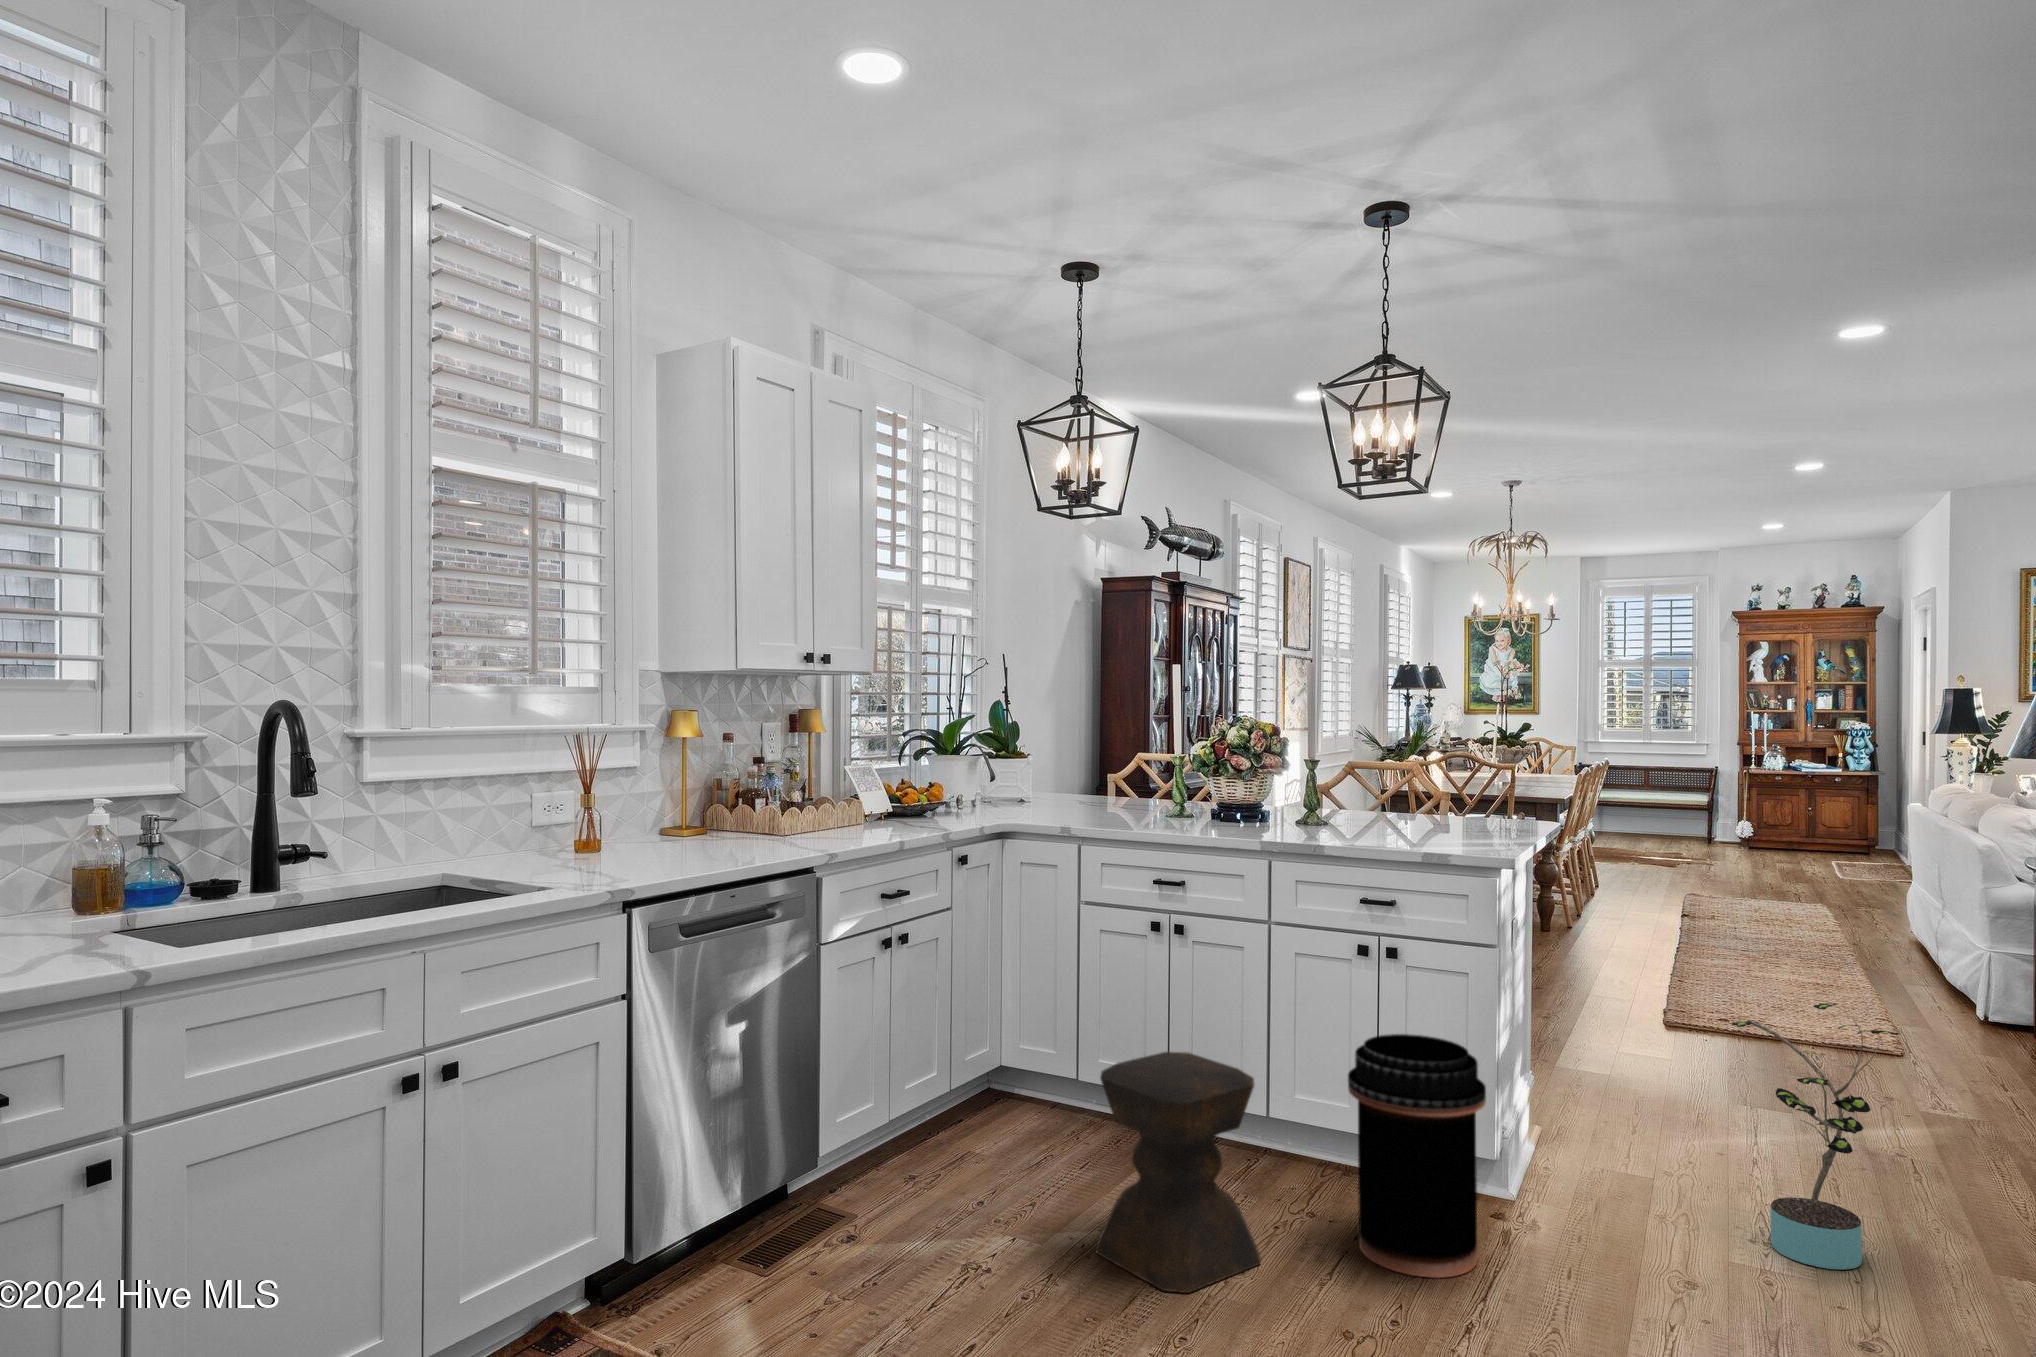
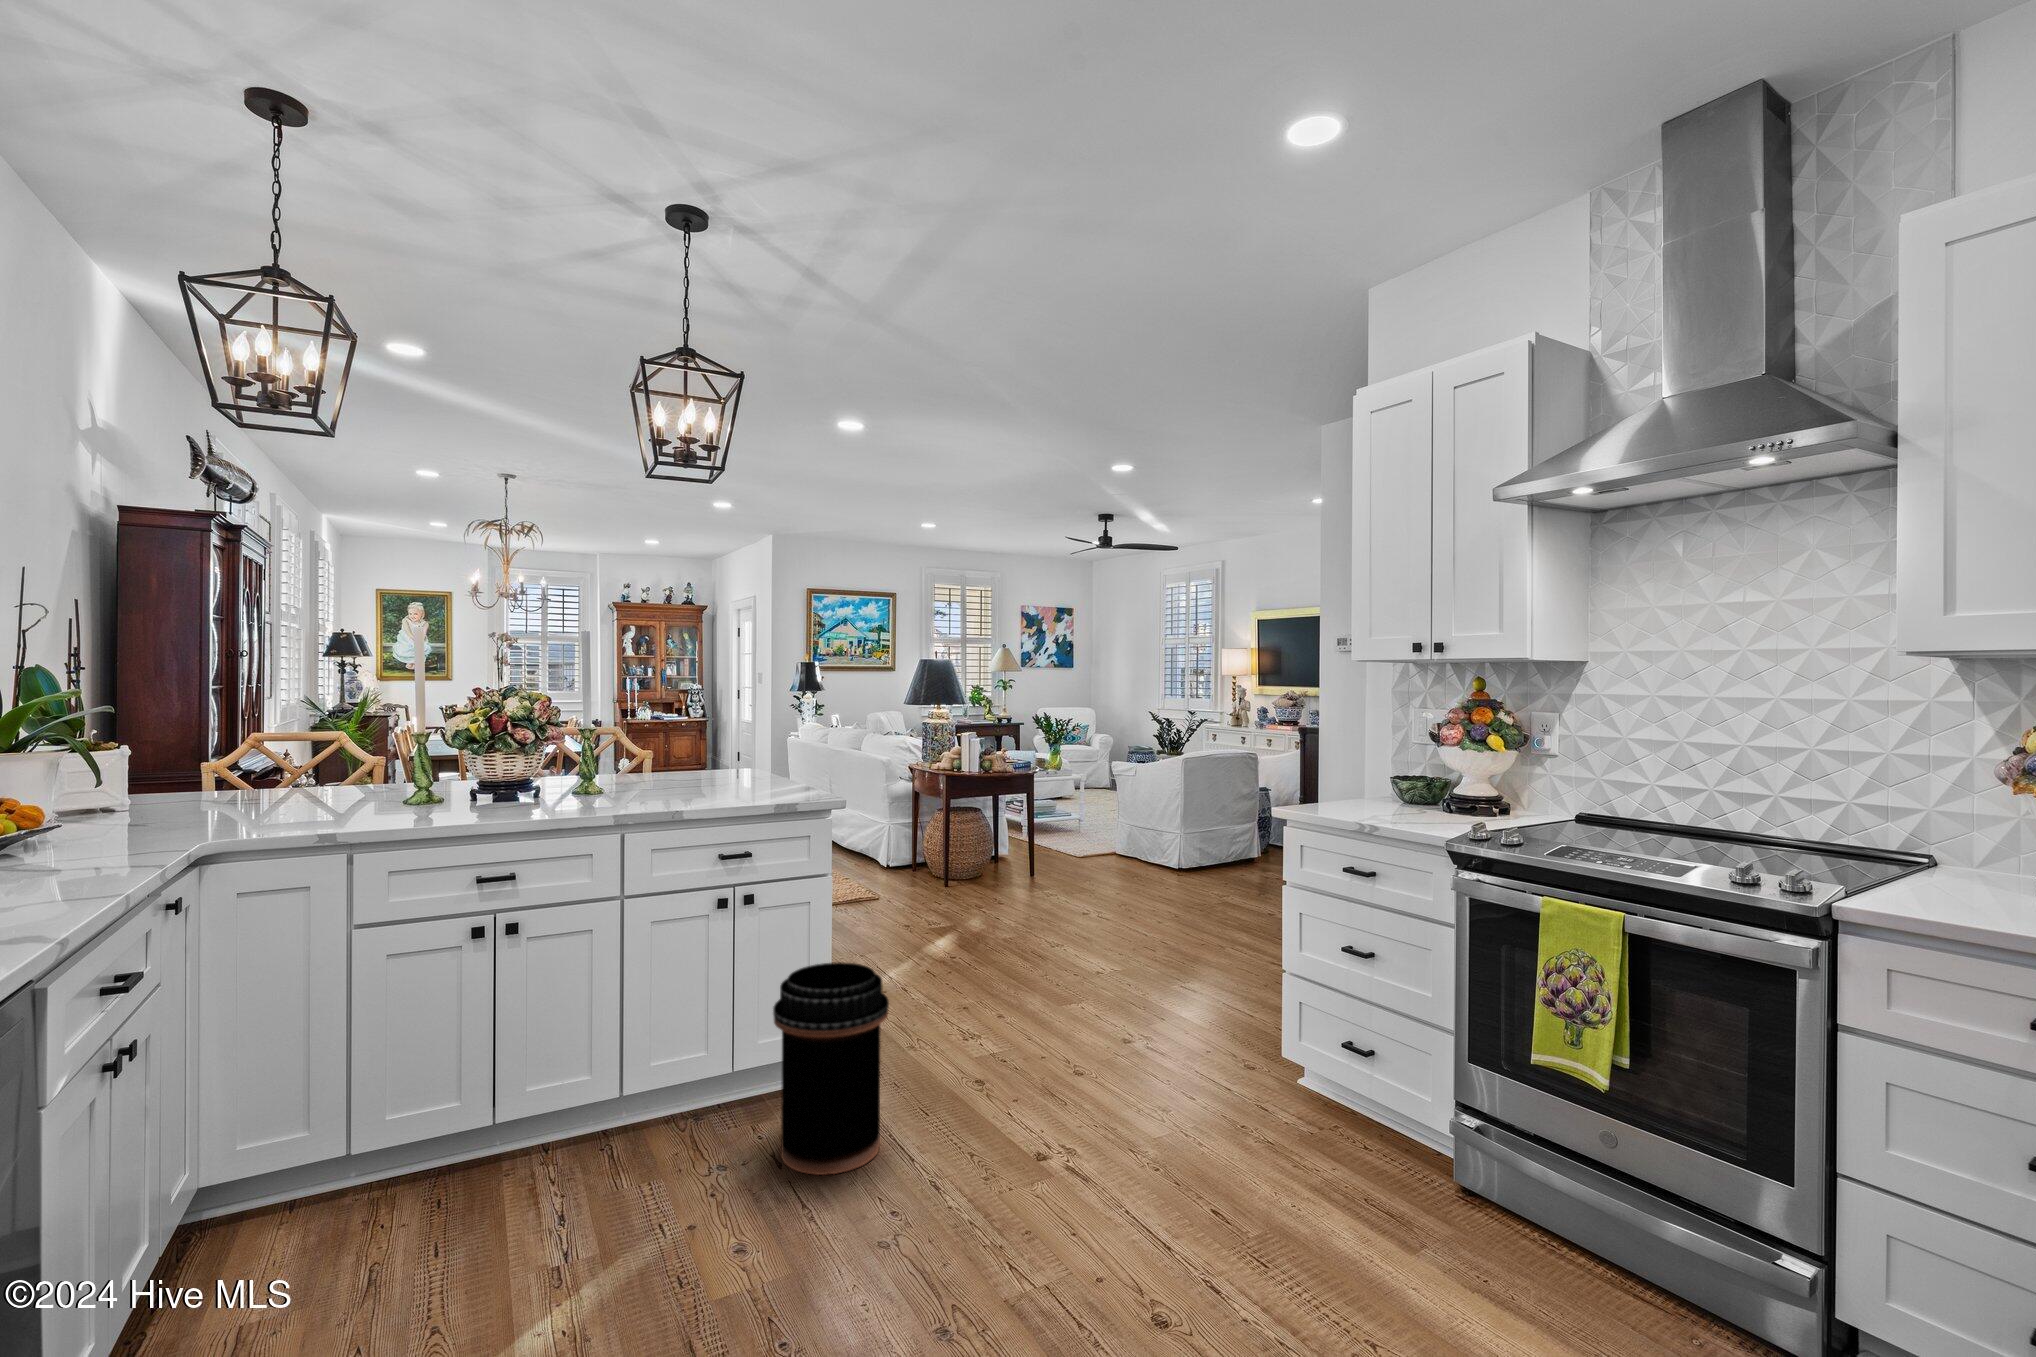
potted plant: present [1732,1003,1899,1270] -> none [954,872,1048,1045]
stool: present [1096,1052,1261,1293] -> none [576,1046,747,1316]

